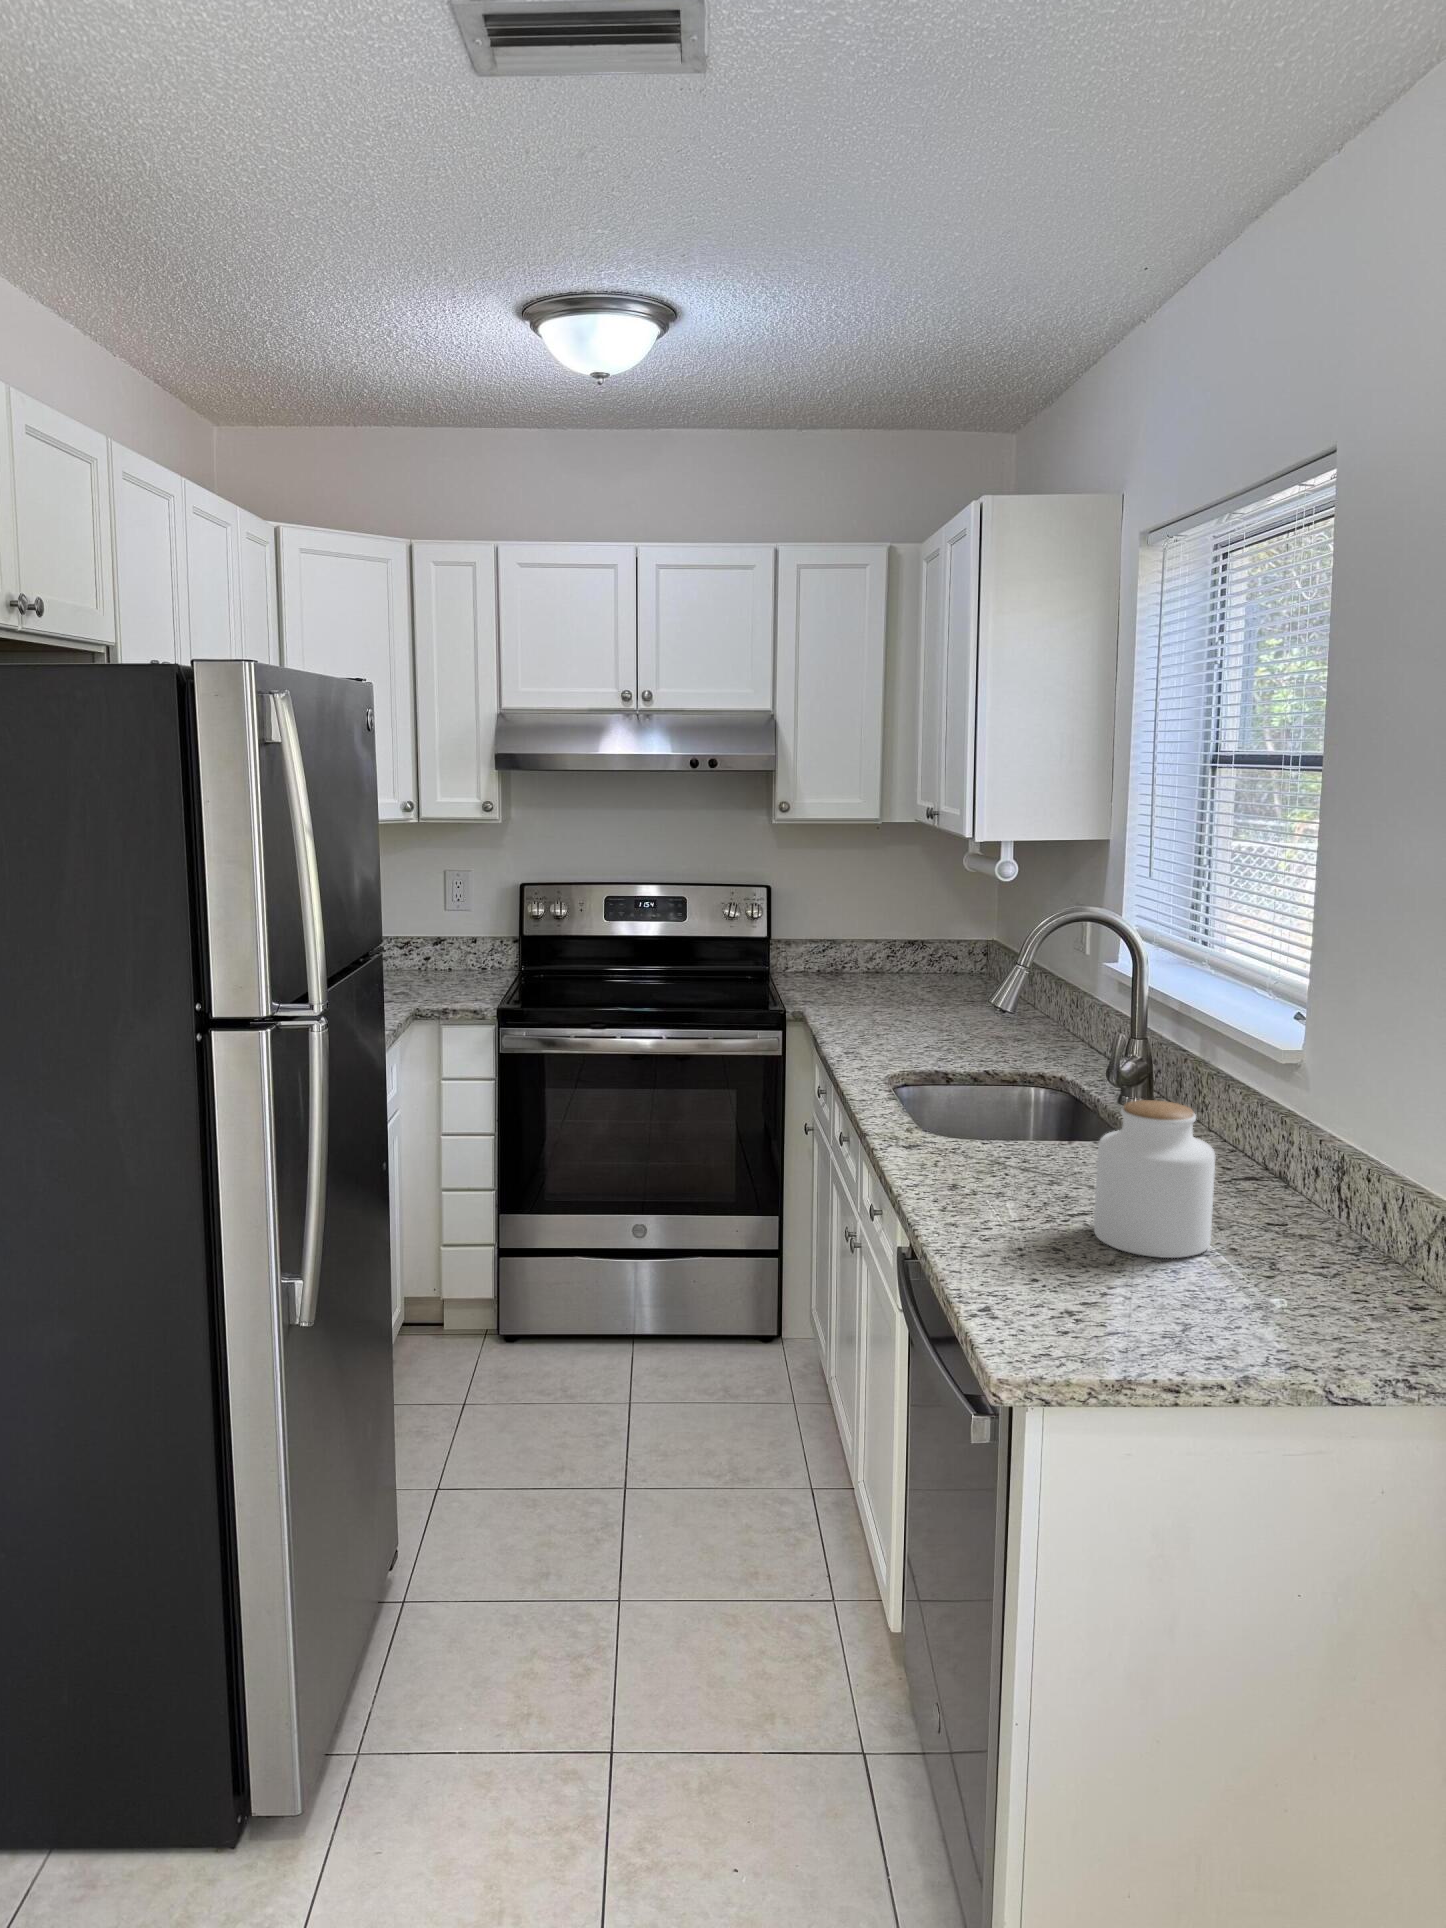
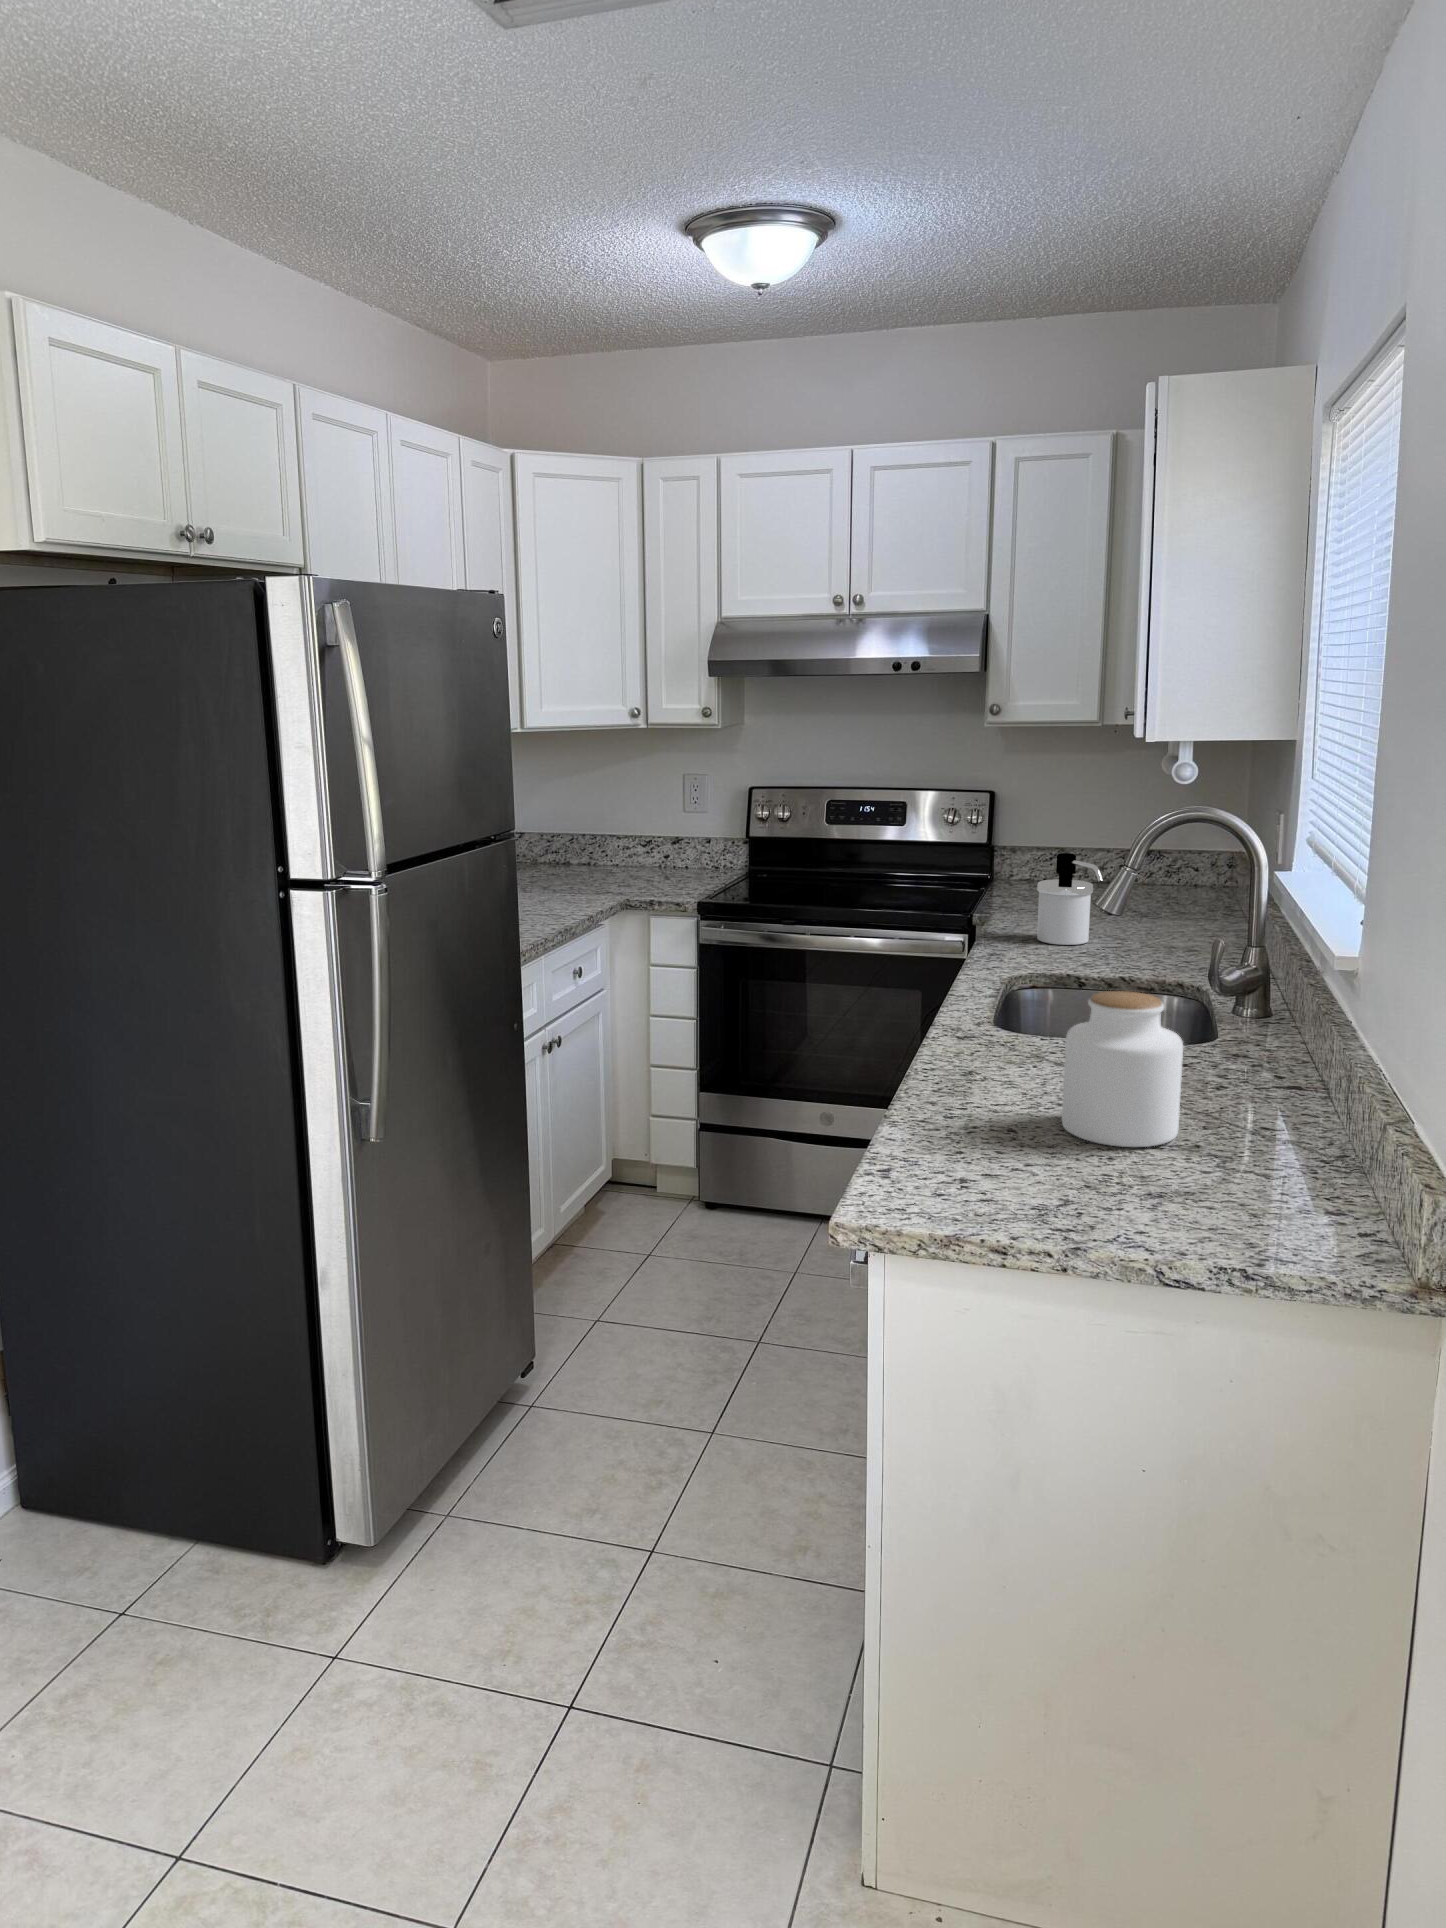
soap dispenser: none [870,949,942,1041] -> present [1037,853,1103,945]

